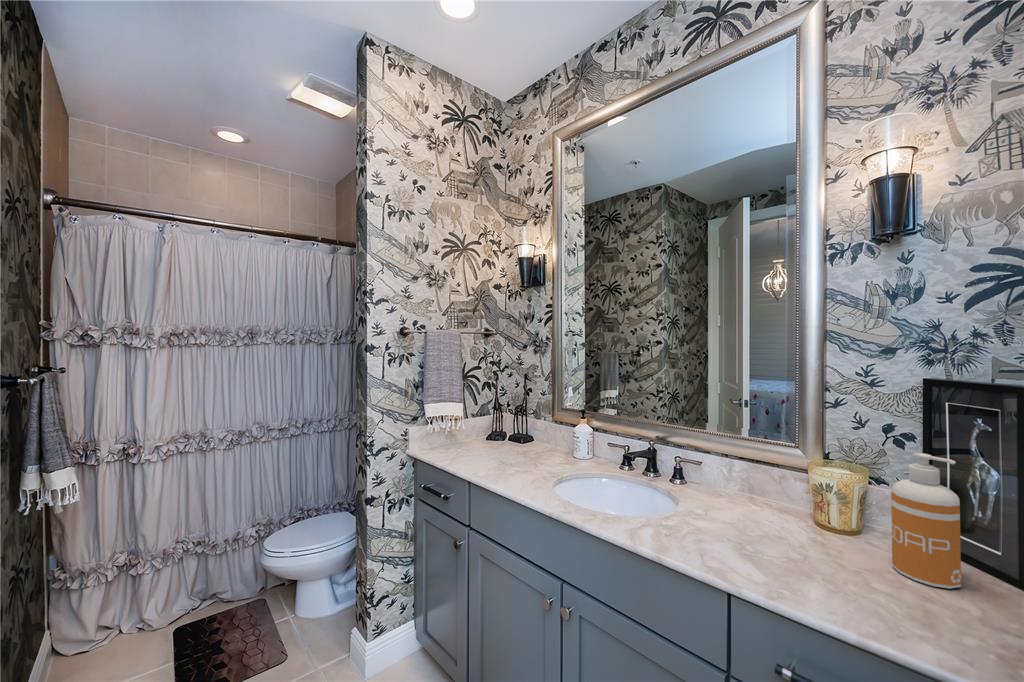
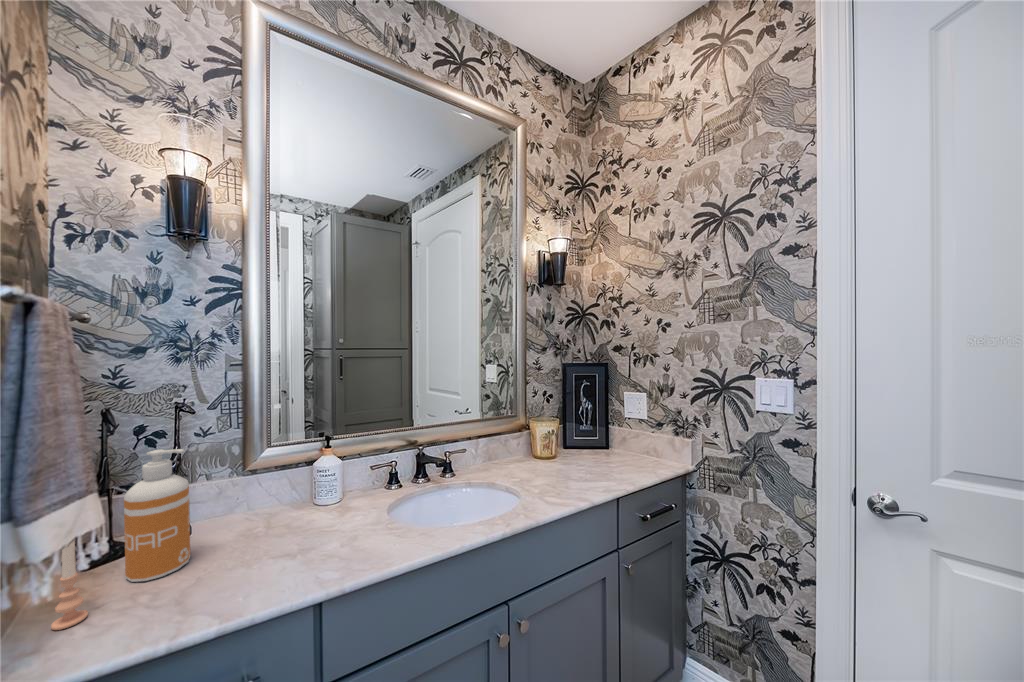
candle: none [843,496,870,583] -> present [51,541,88,630]

